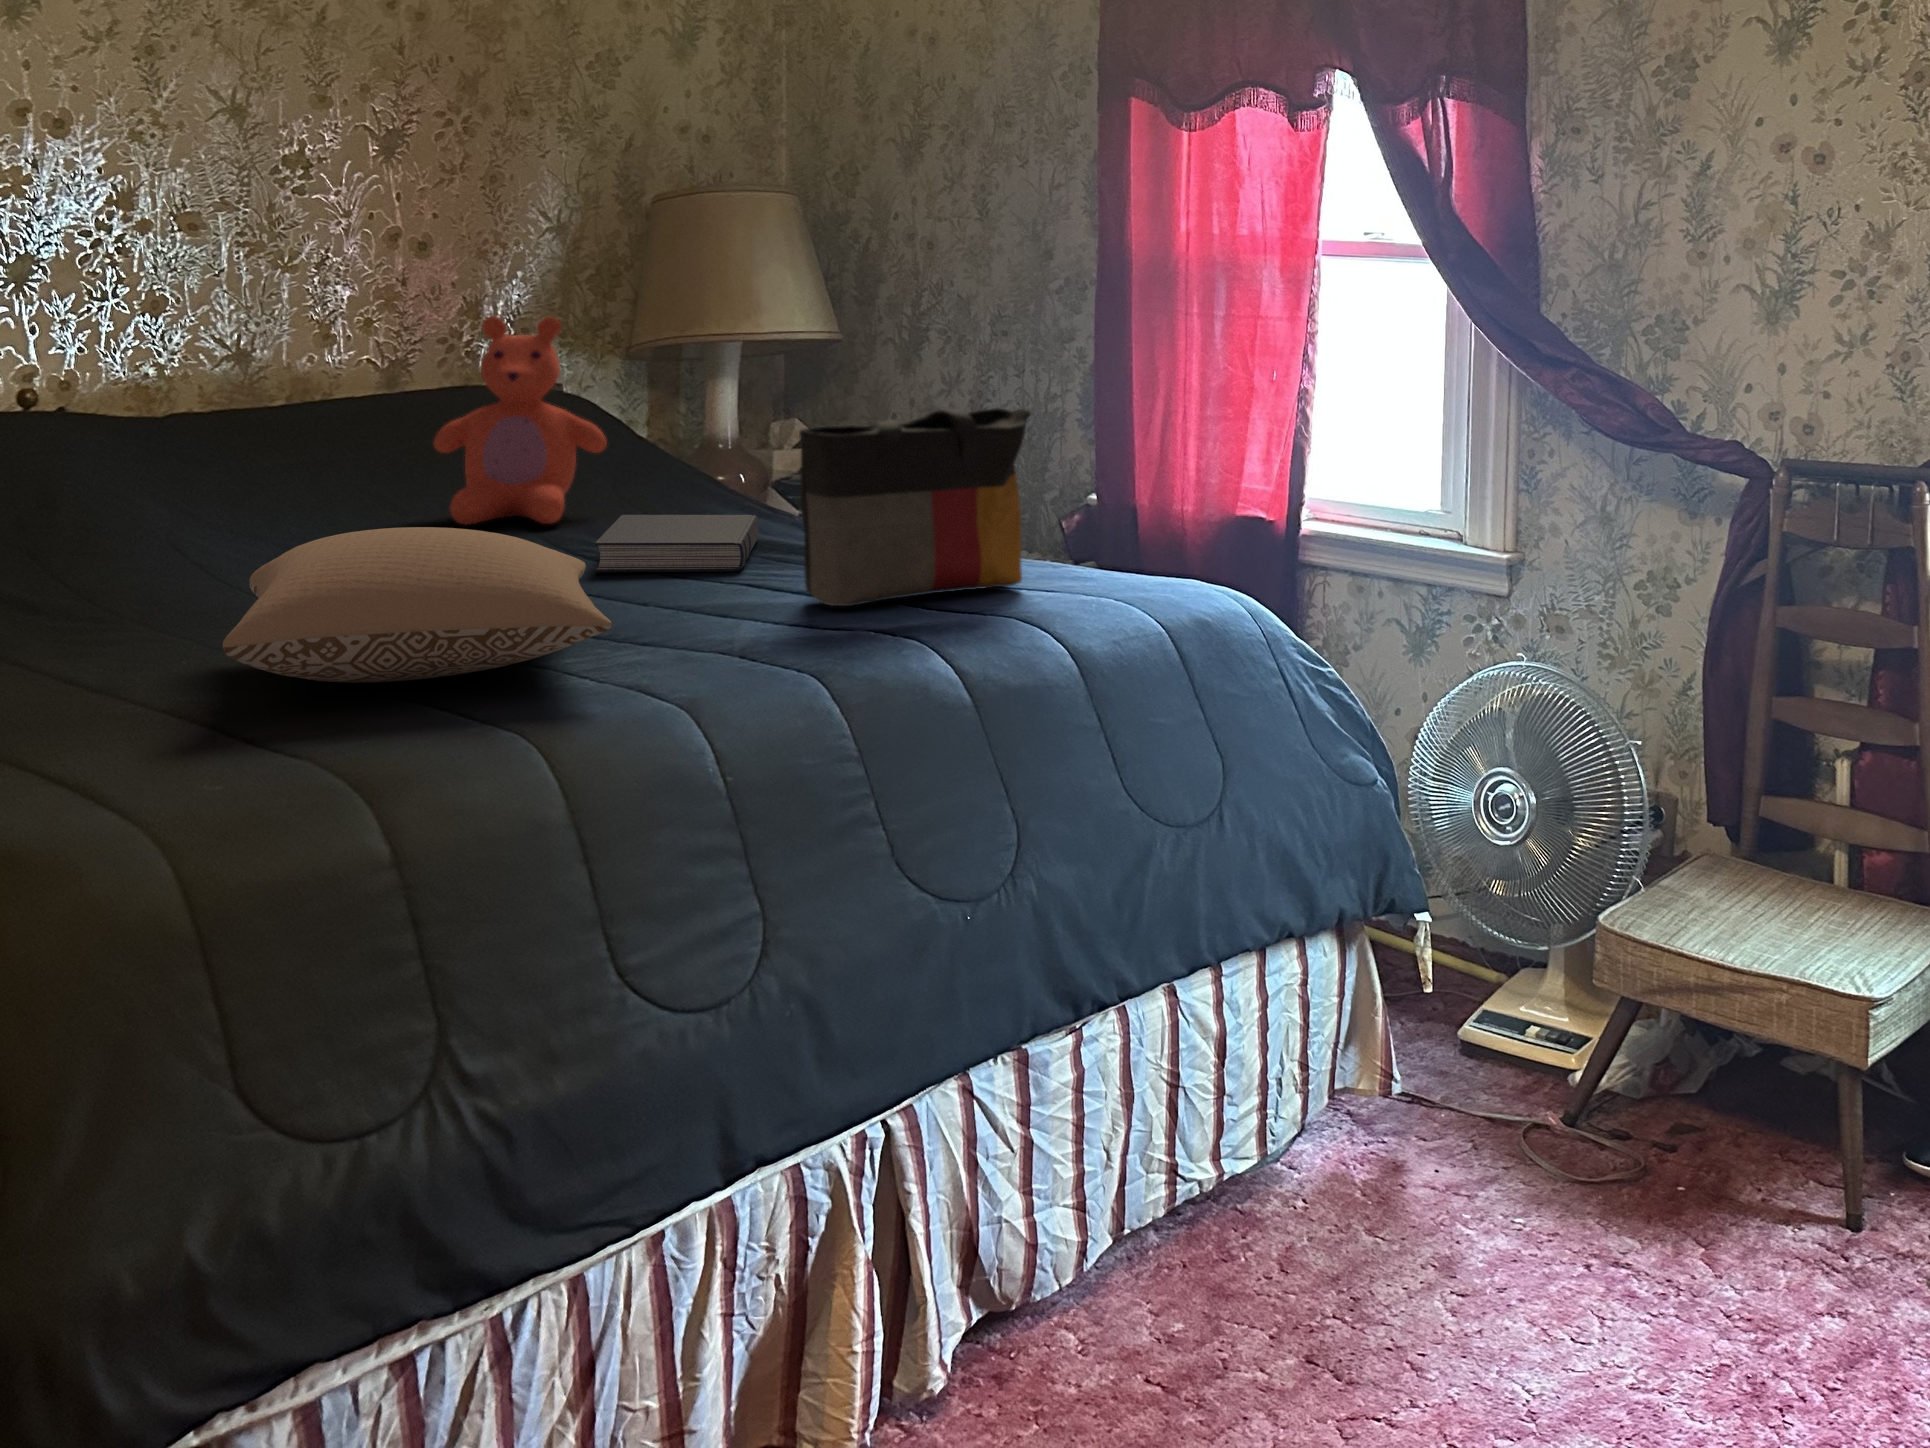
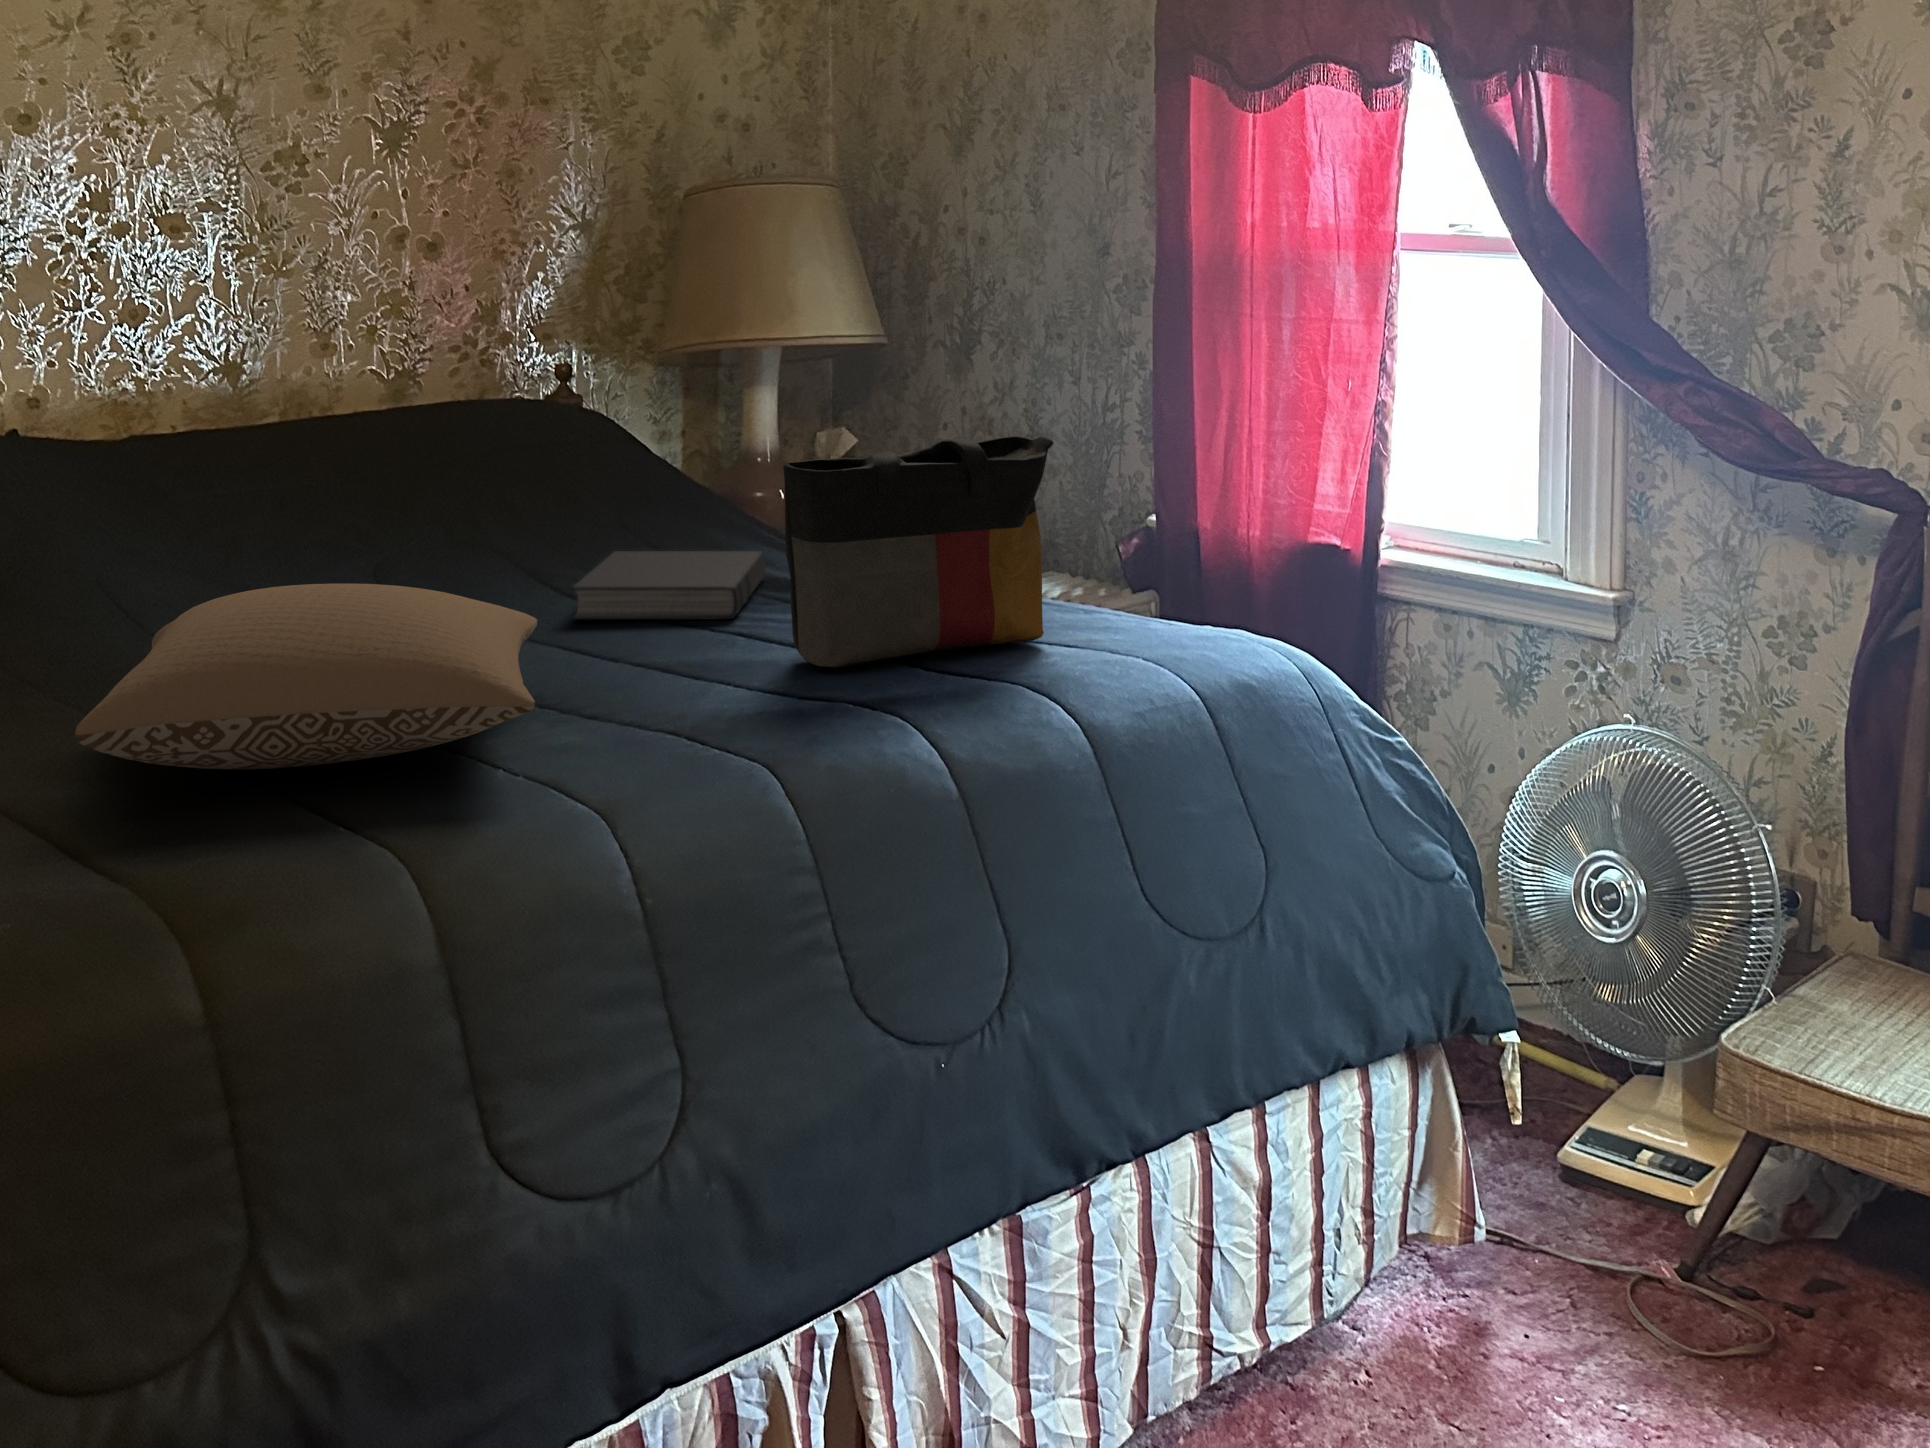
teddy bear: present [434,316,607,525] -> none [423,329,611,559]

